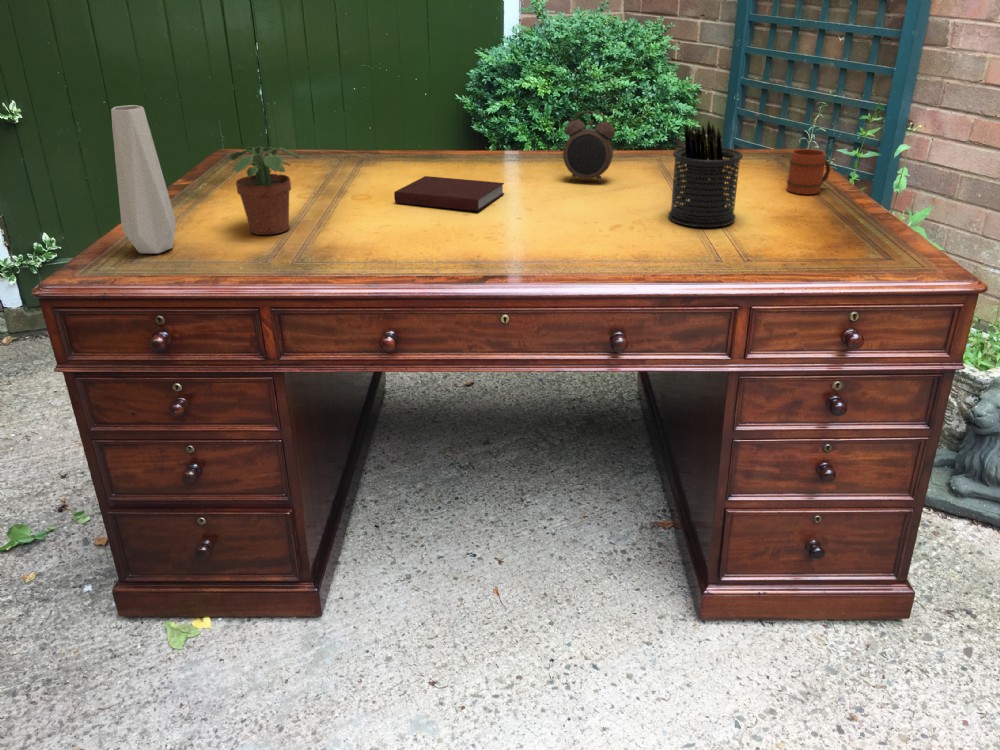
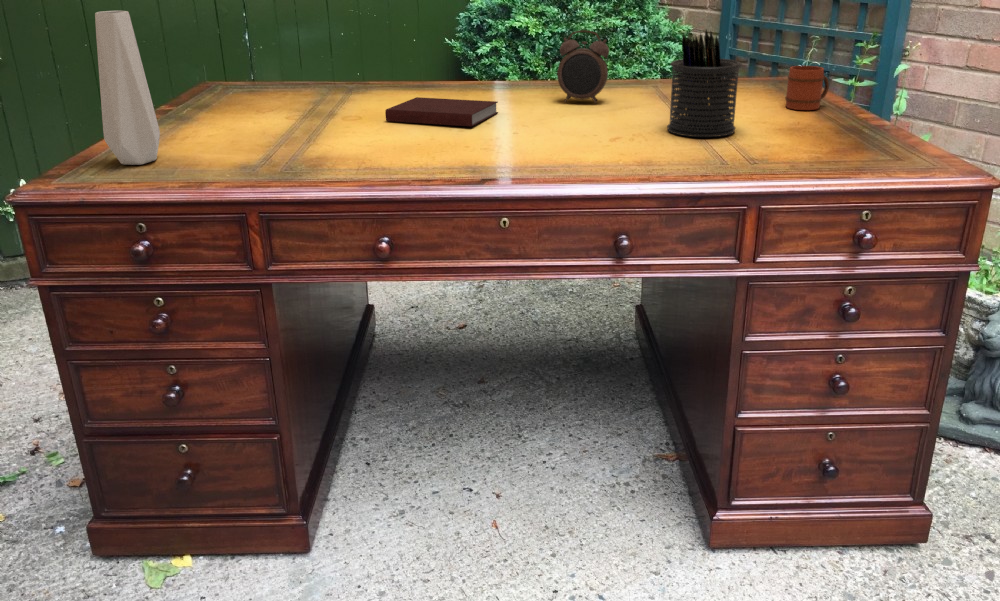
potted plant: present [229,147,300,235] -> none [216,58,289,148]

